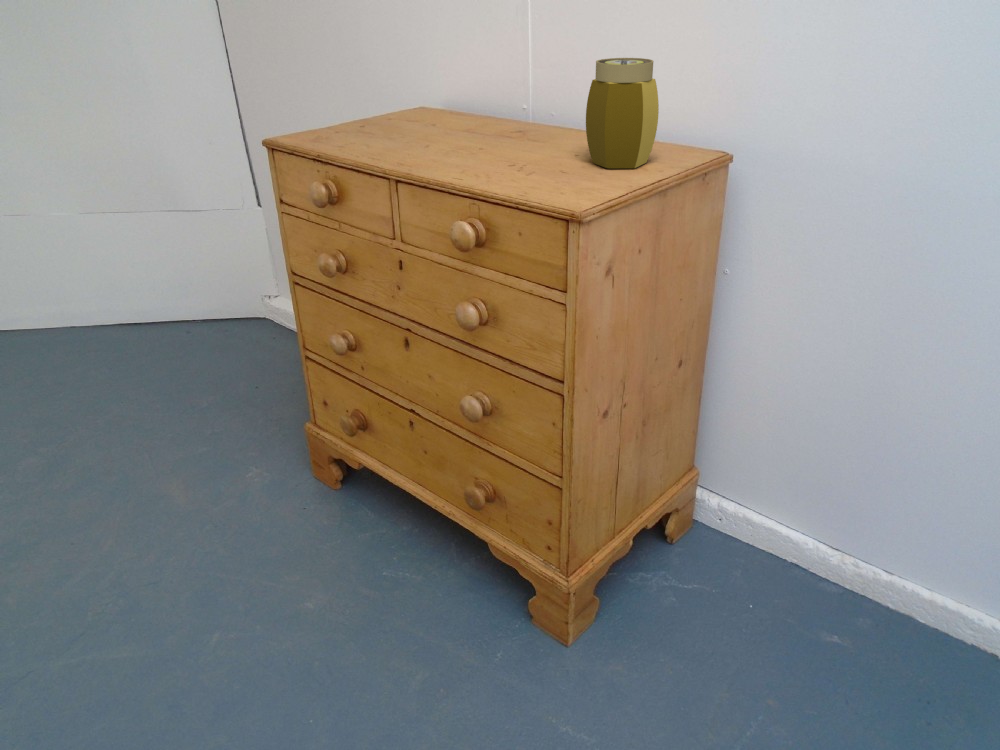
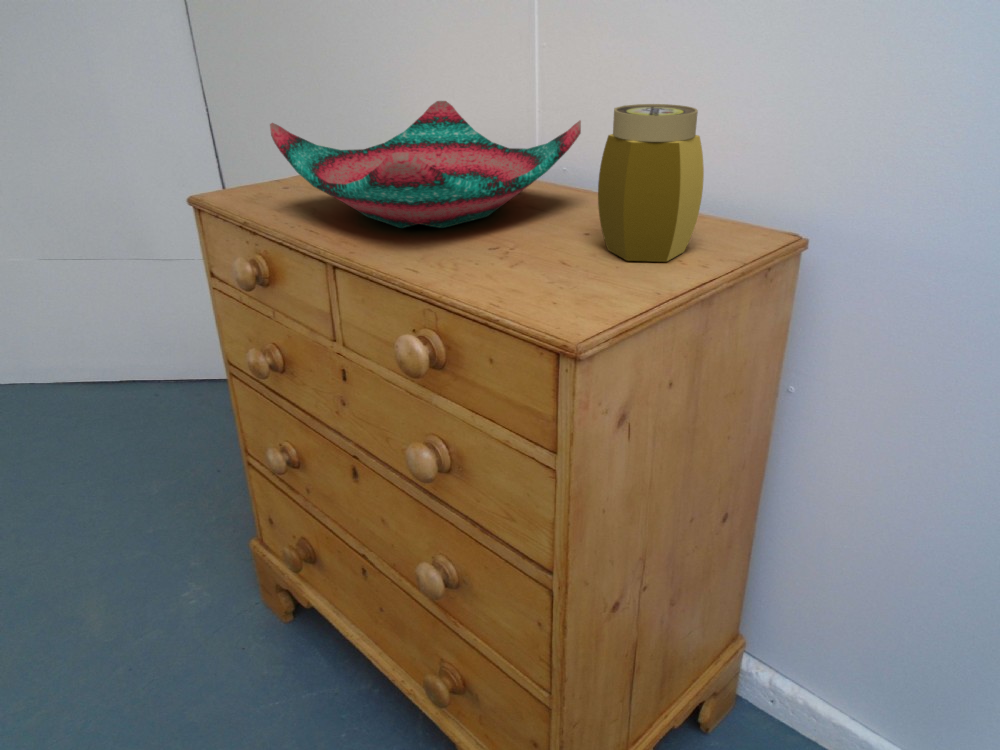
decorative bowl: none [339,62,569,155] -> present [270,101,581,228]

